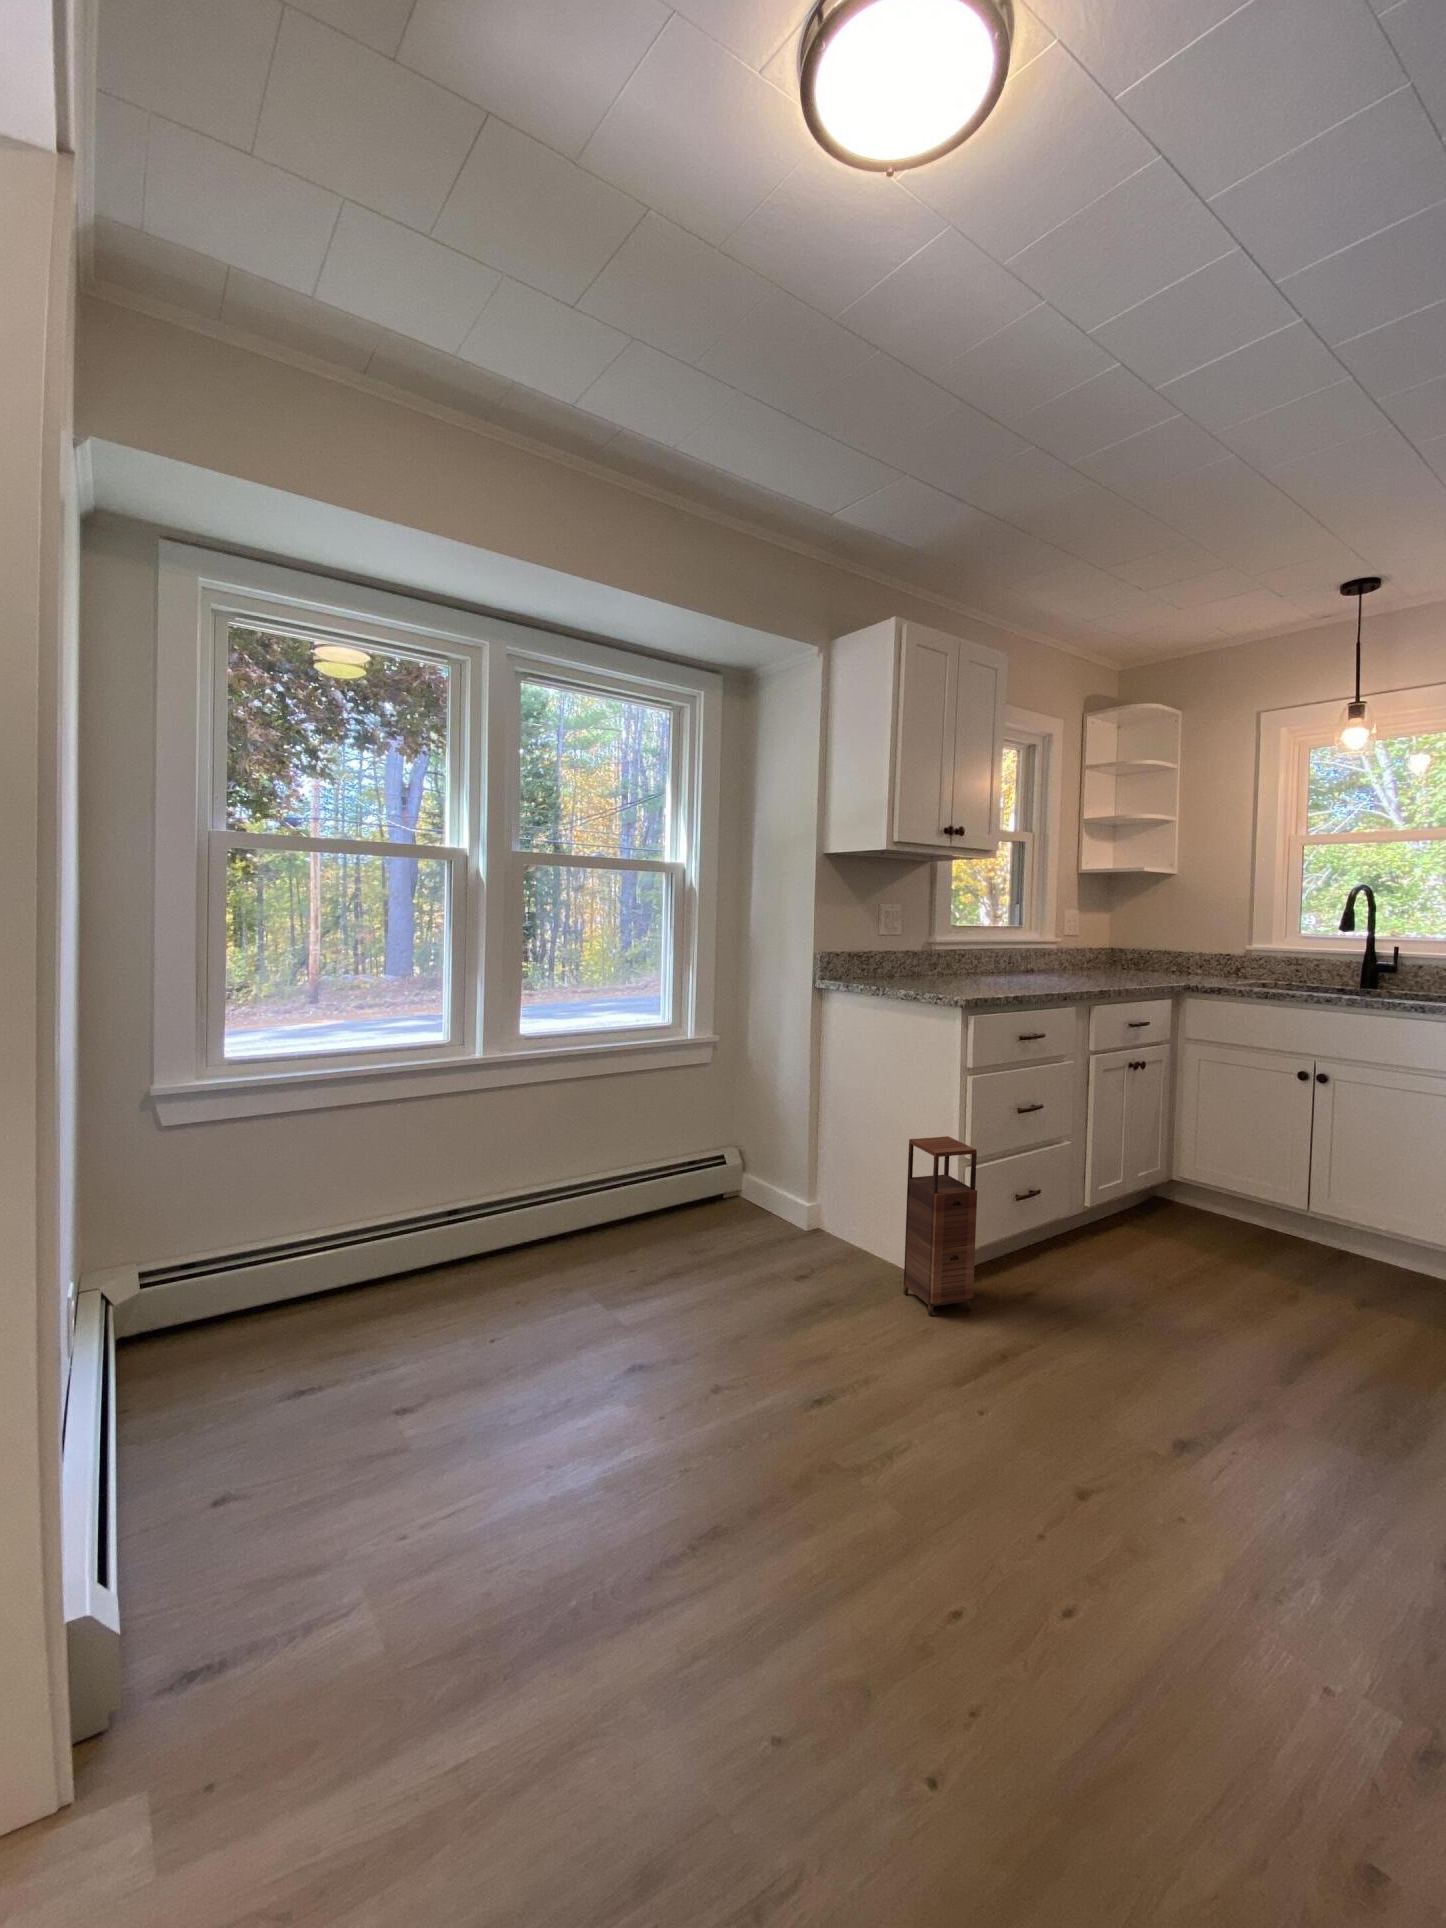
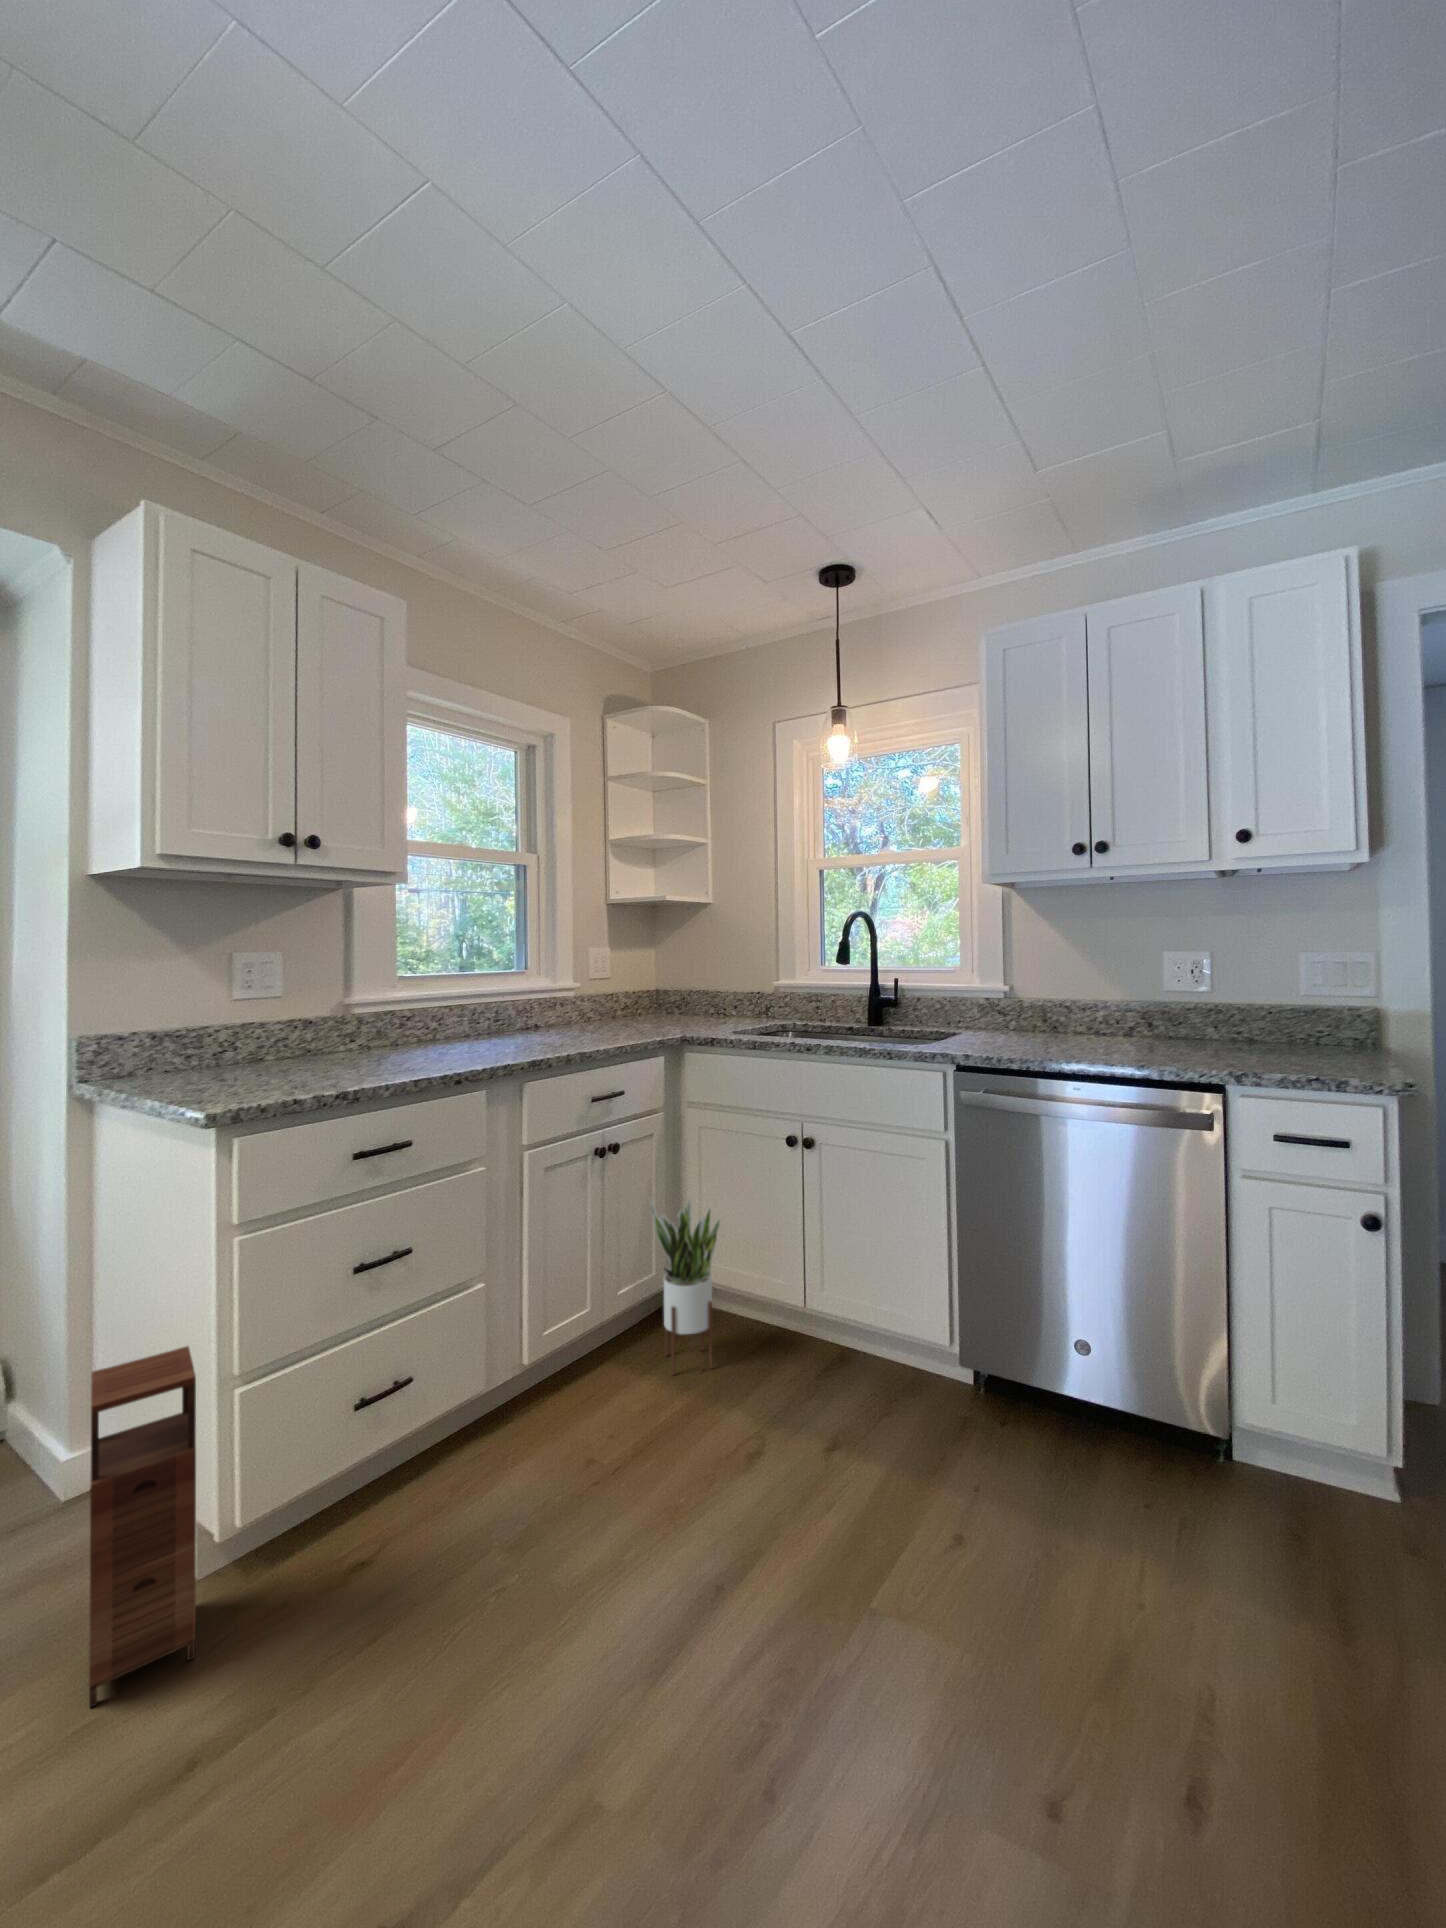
potted plant: none [1172,1104,1238,1243] -> present [649,1198,720,1375]

